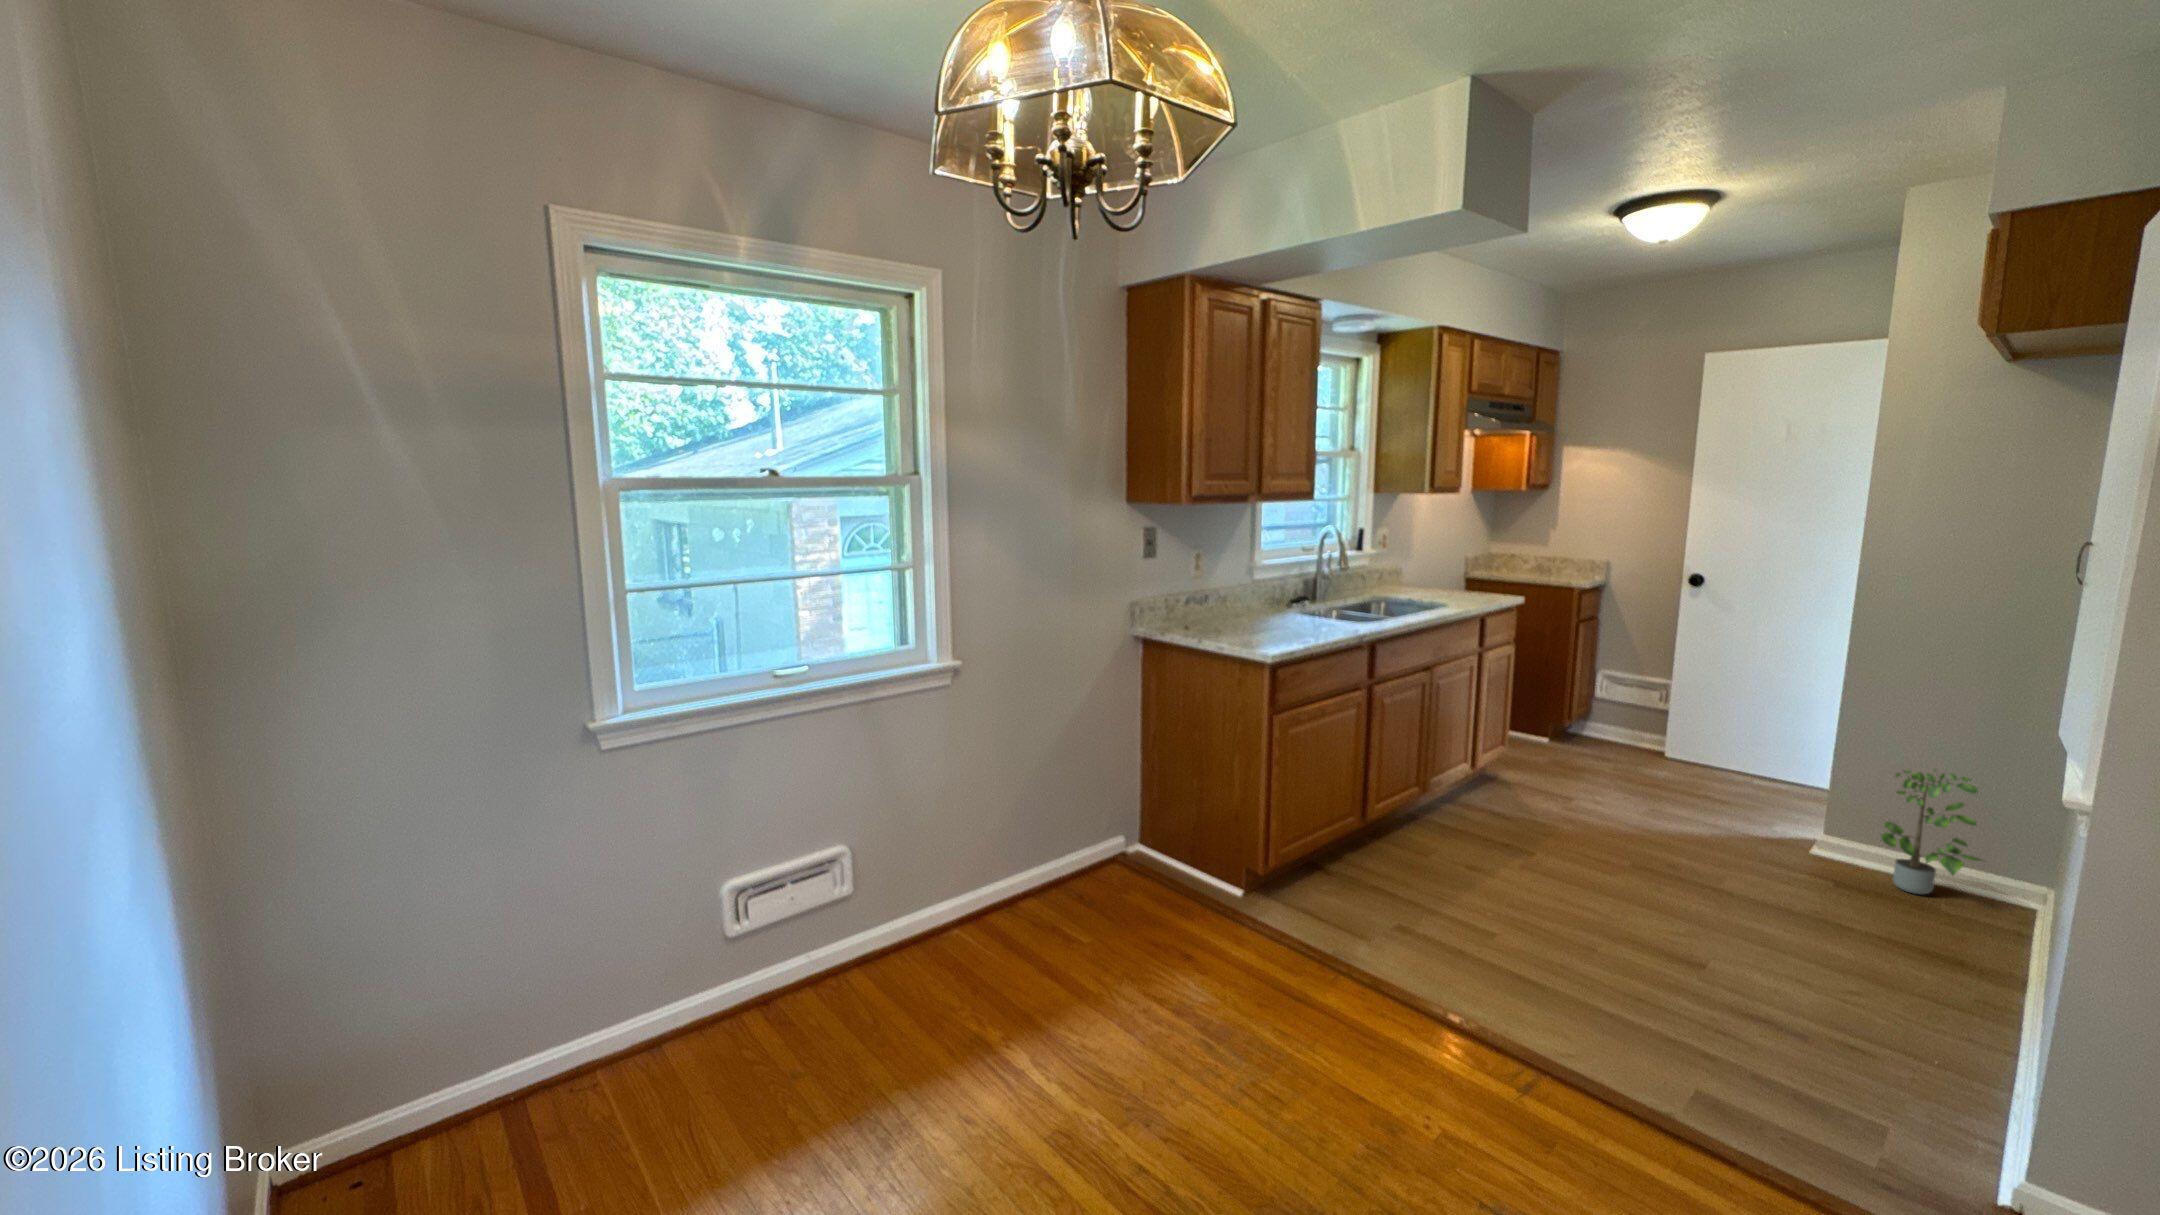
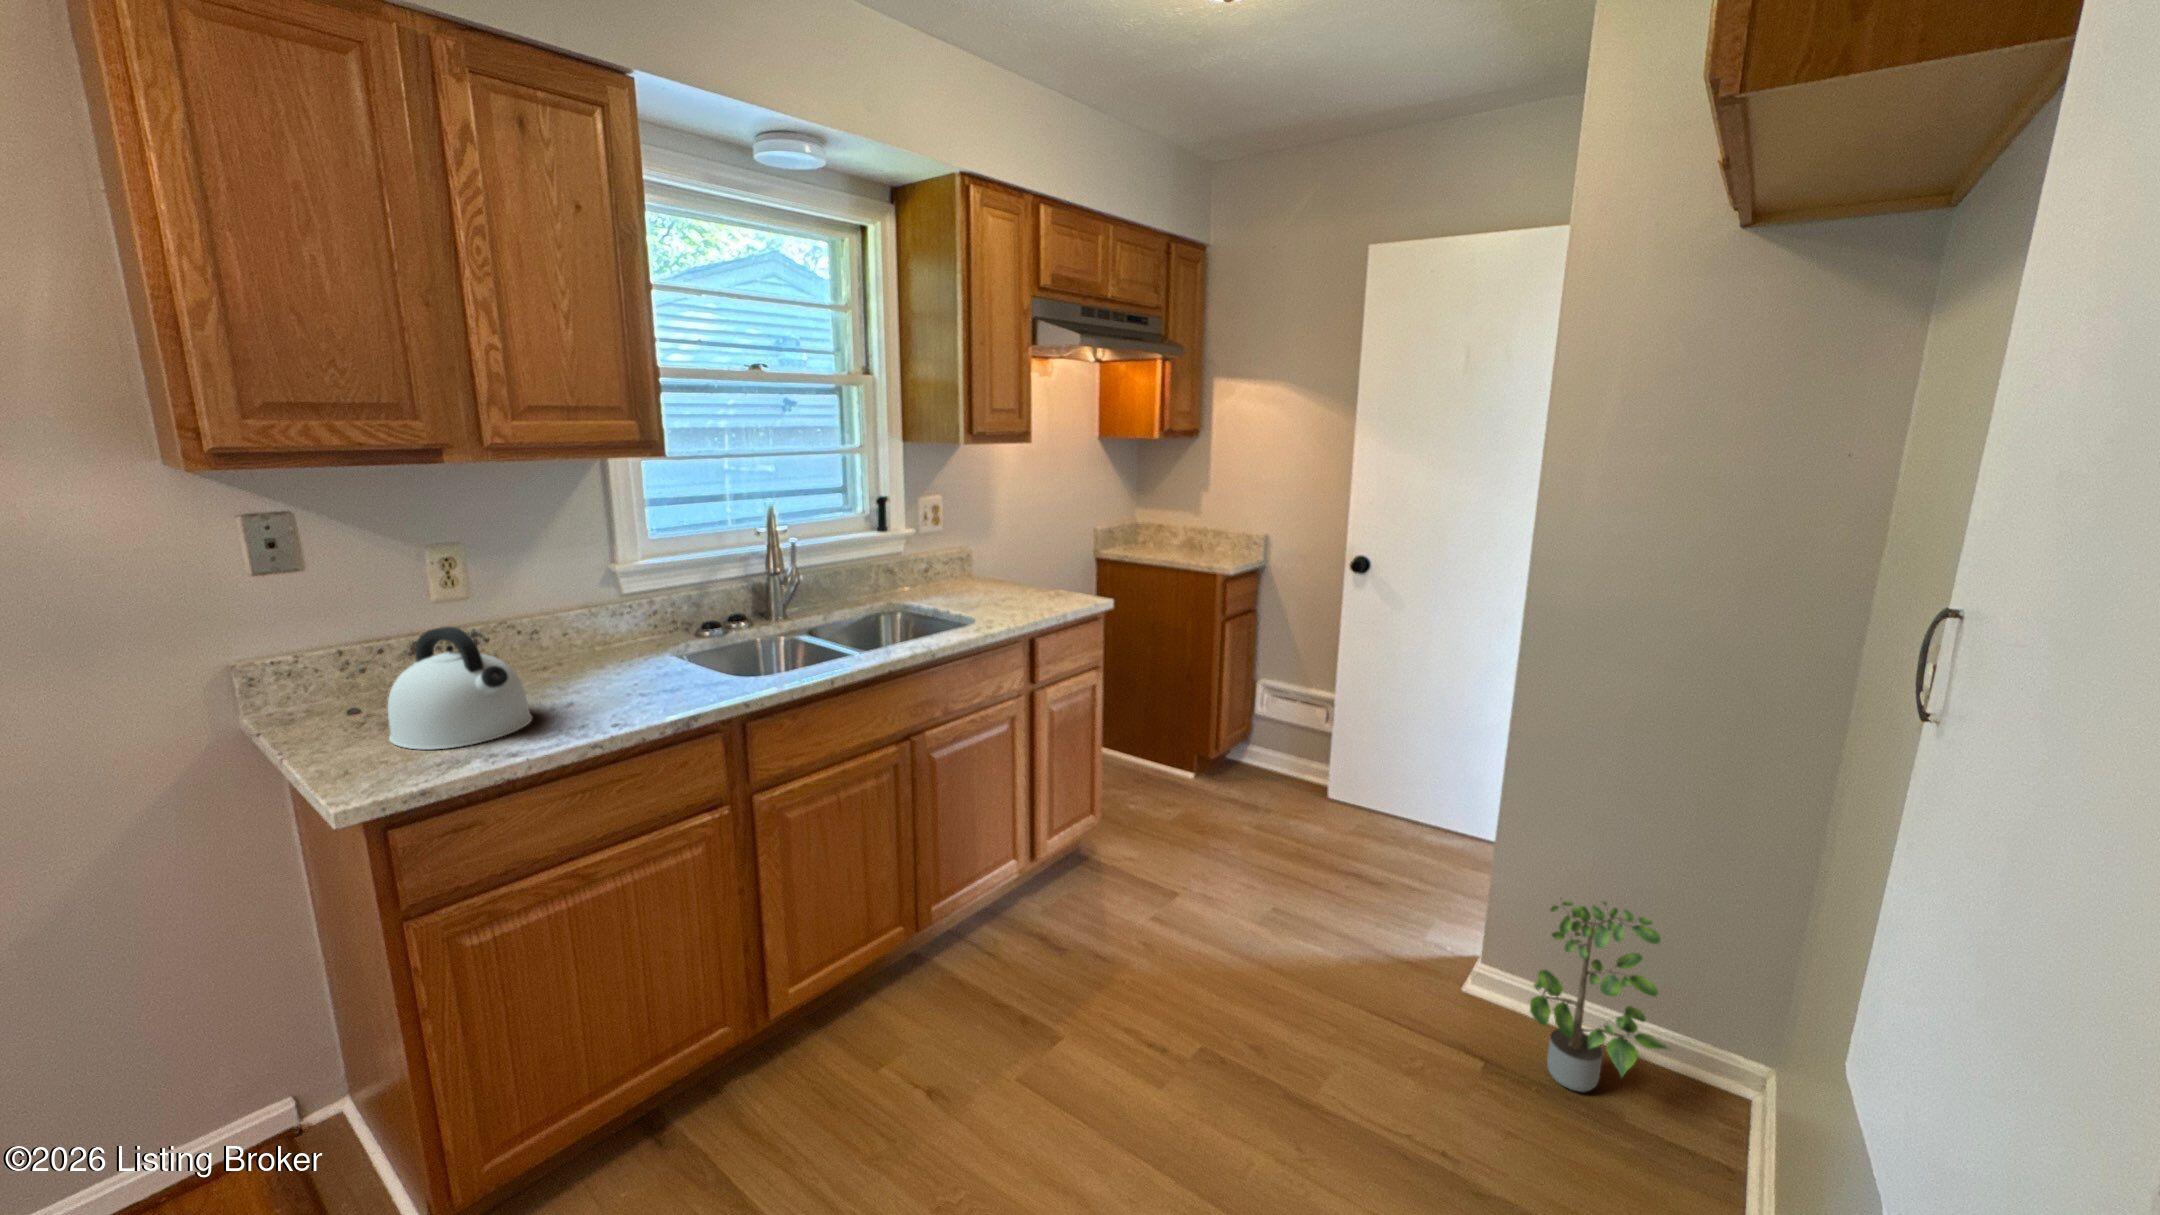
kettle: none [1226,581,1294,639] -> present [388,626,532,750]

